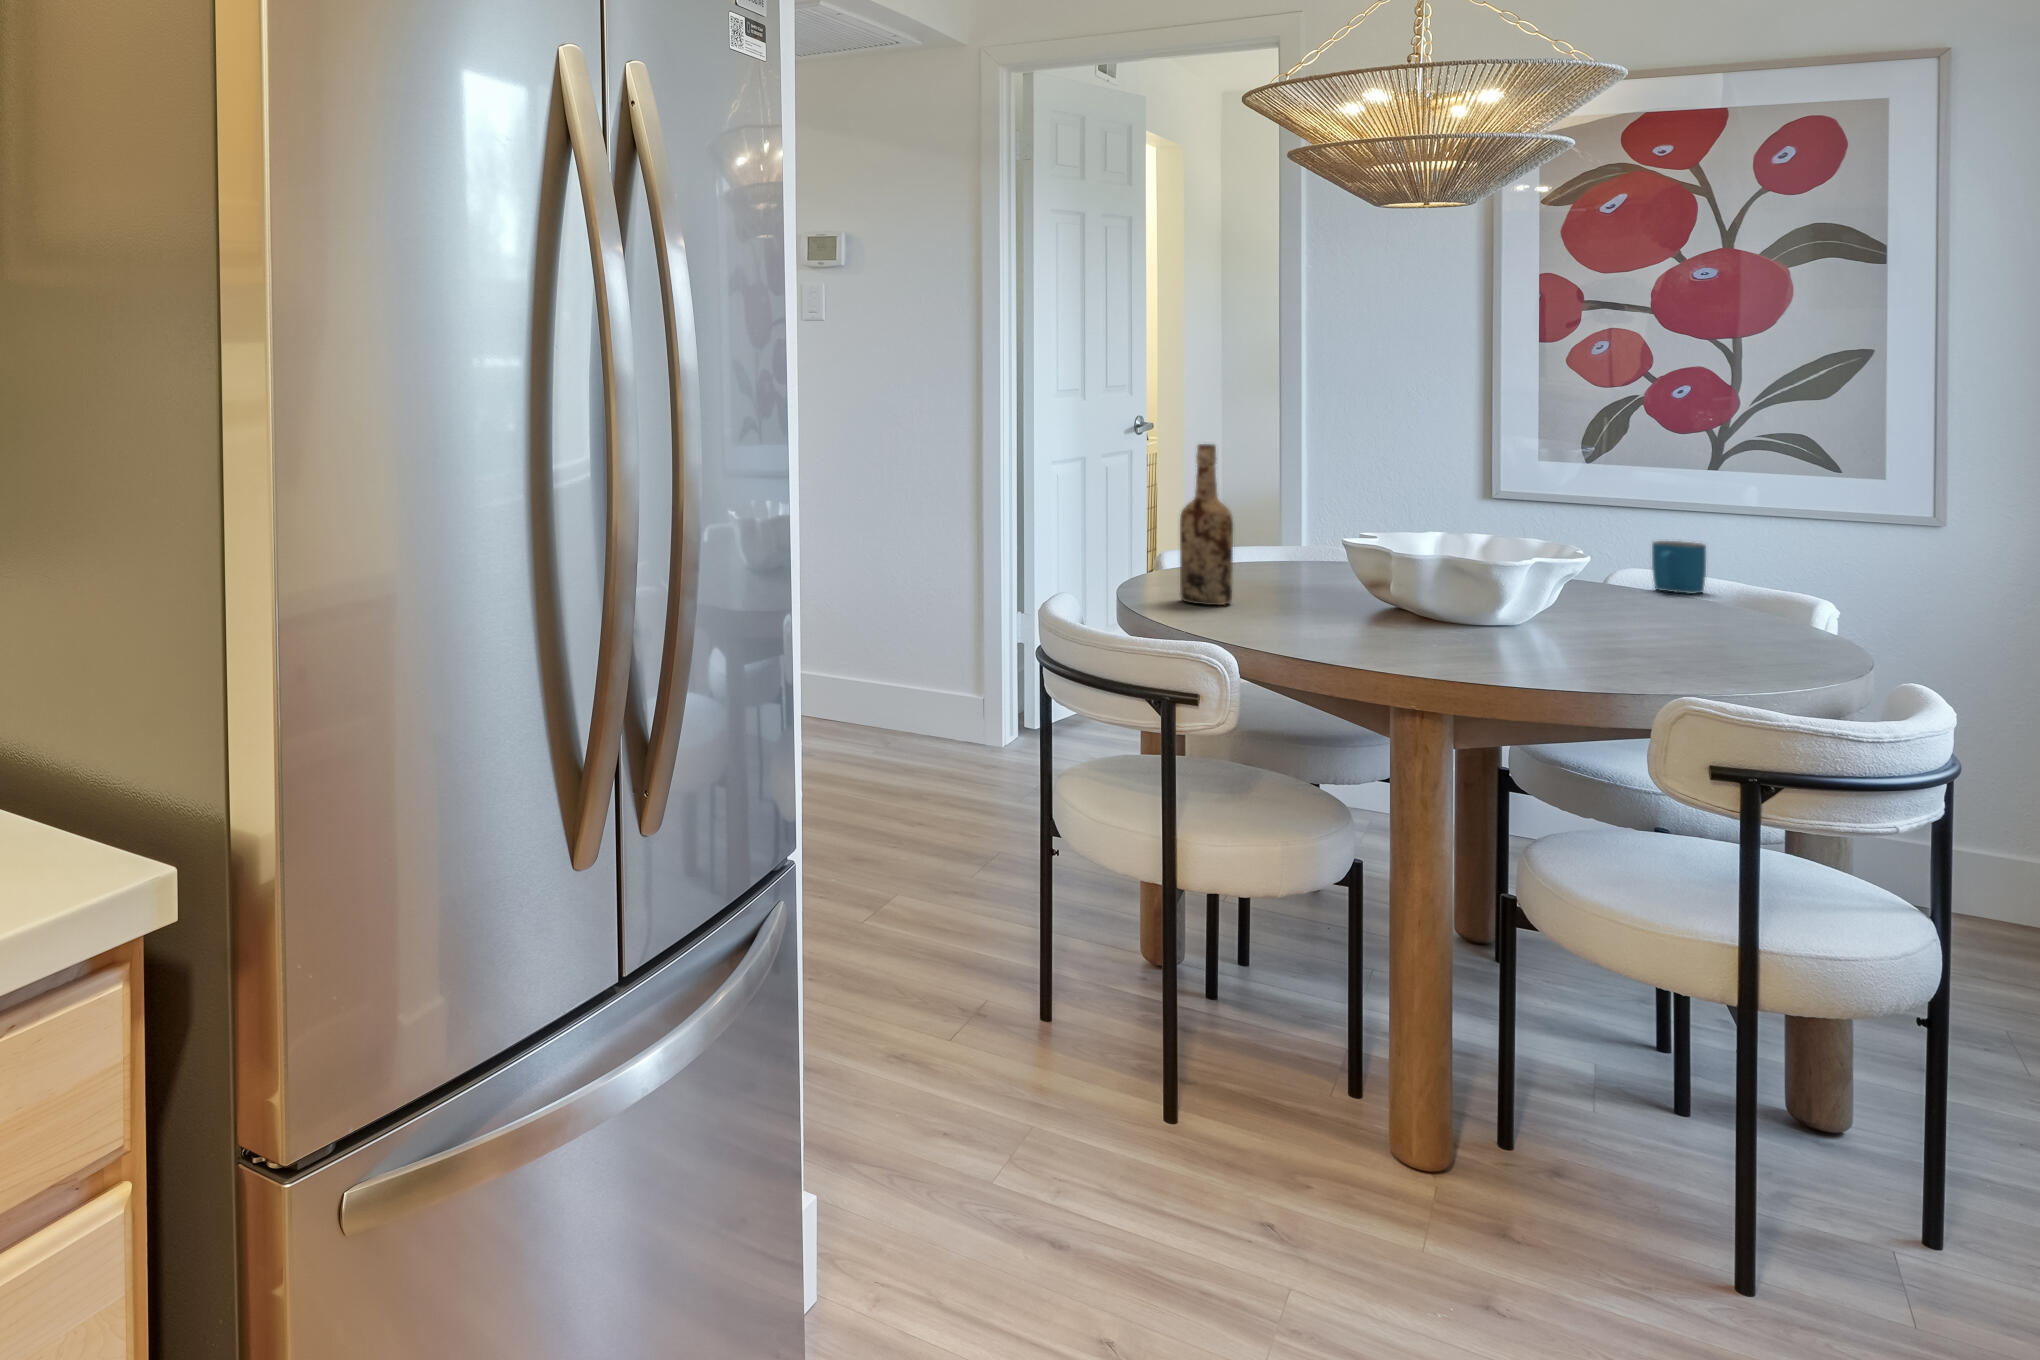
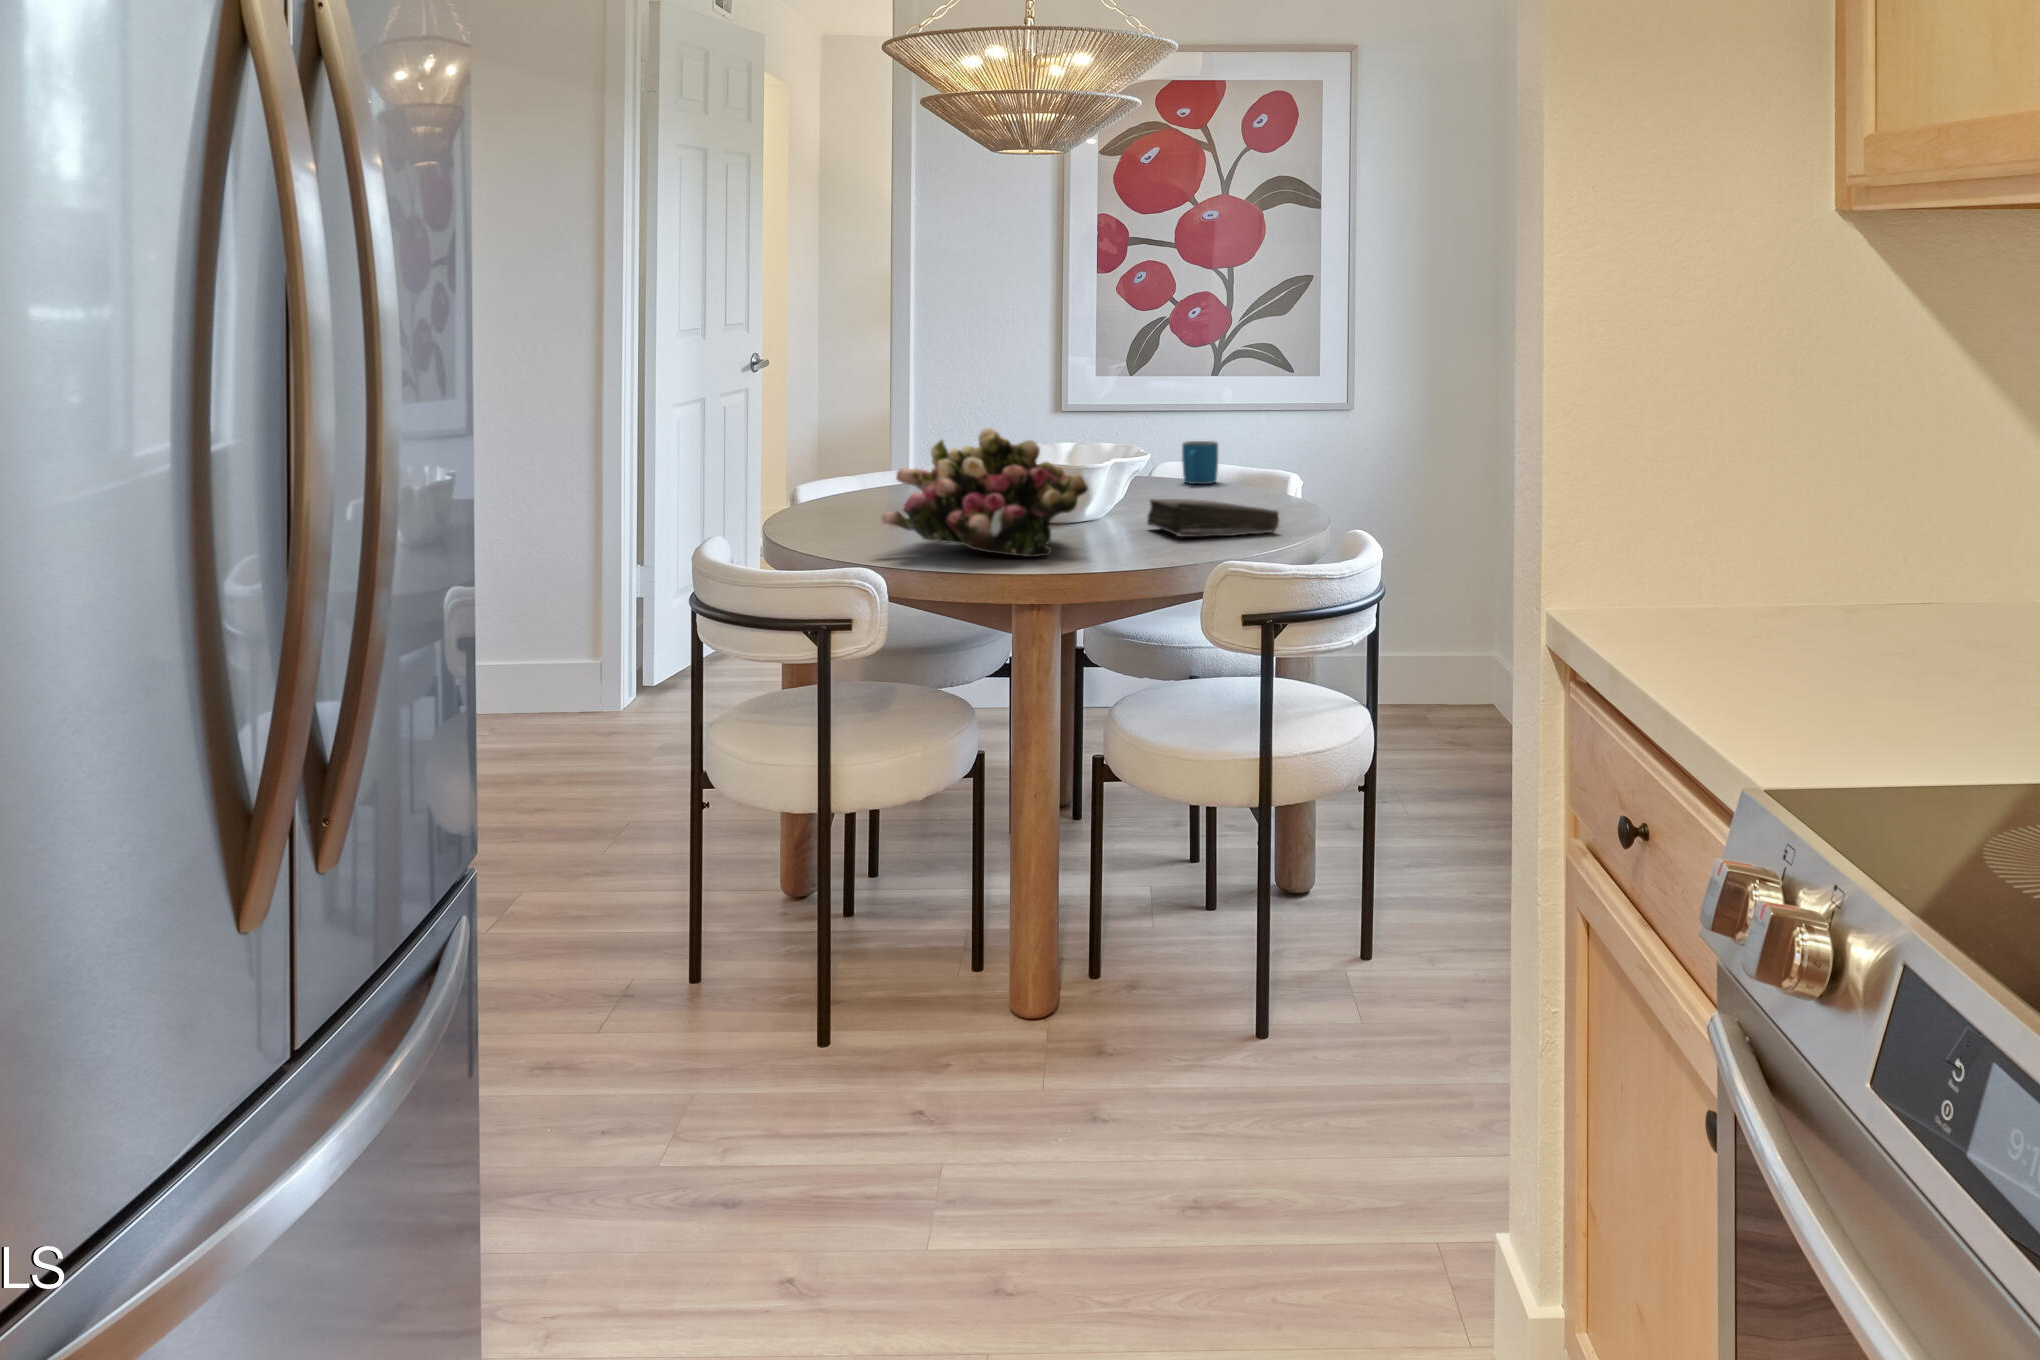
wine bottle: present [1180,444,1233,605] -> none [816,374,865,532]
flower arrangement: none [1242,507,1495,655] -> present [882,428,1088,557]
book: none [1585,603,1786,660] -> present [1148,499,1279,537]

